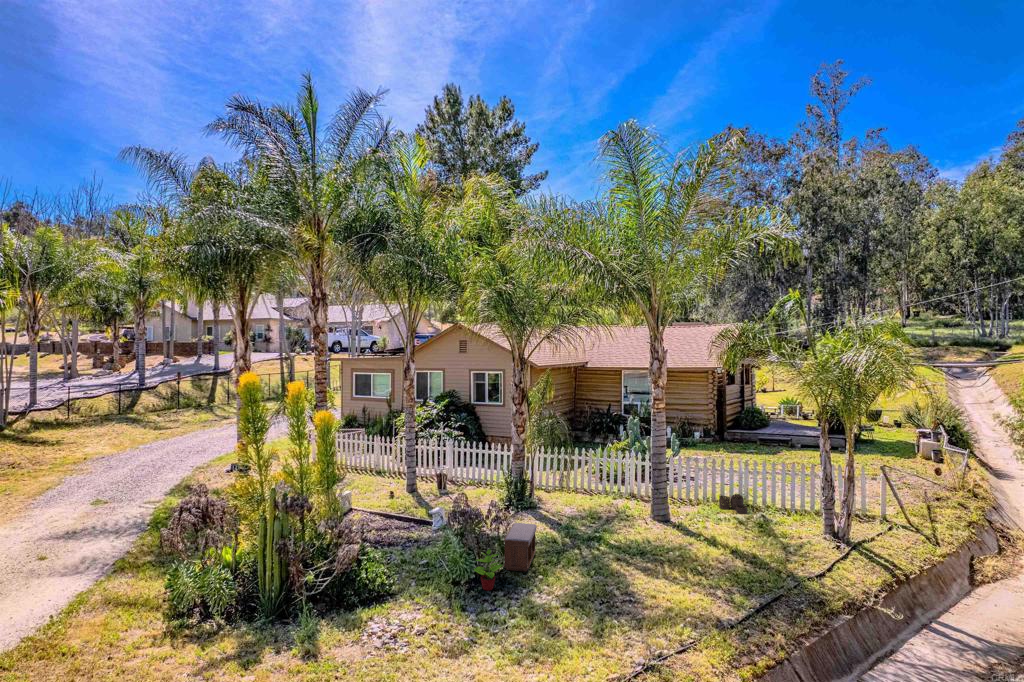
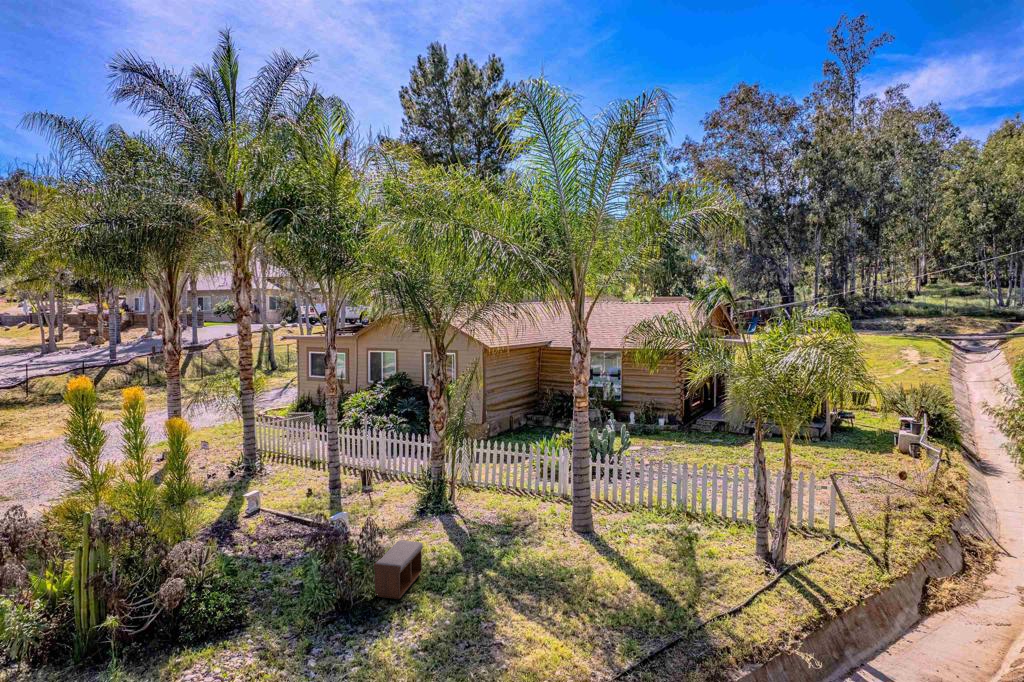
woven basket: present [719,494,747,514] -> none [655,497,684,523]
potted plant: present [474,549,502,591] -> none [326,578,363,626]

